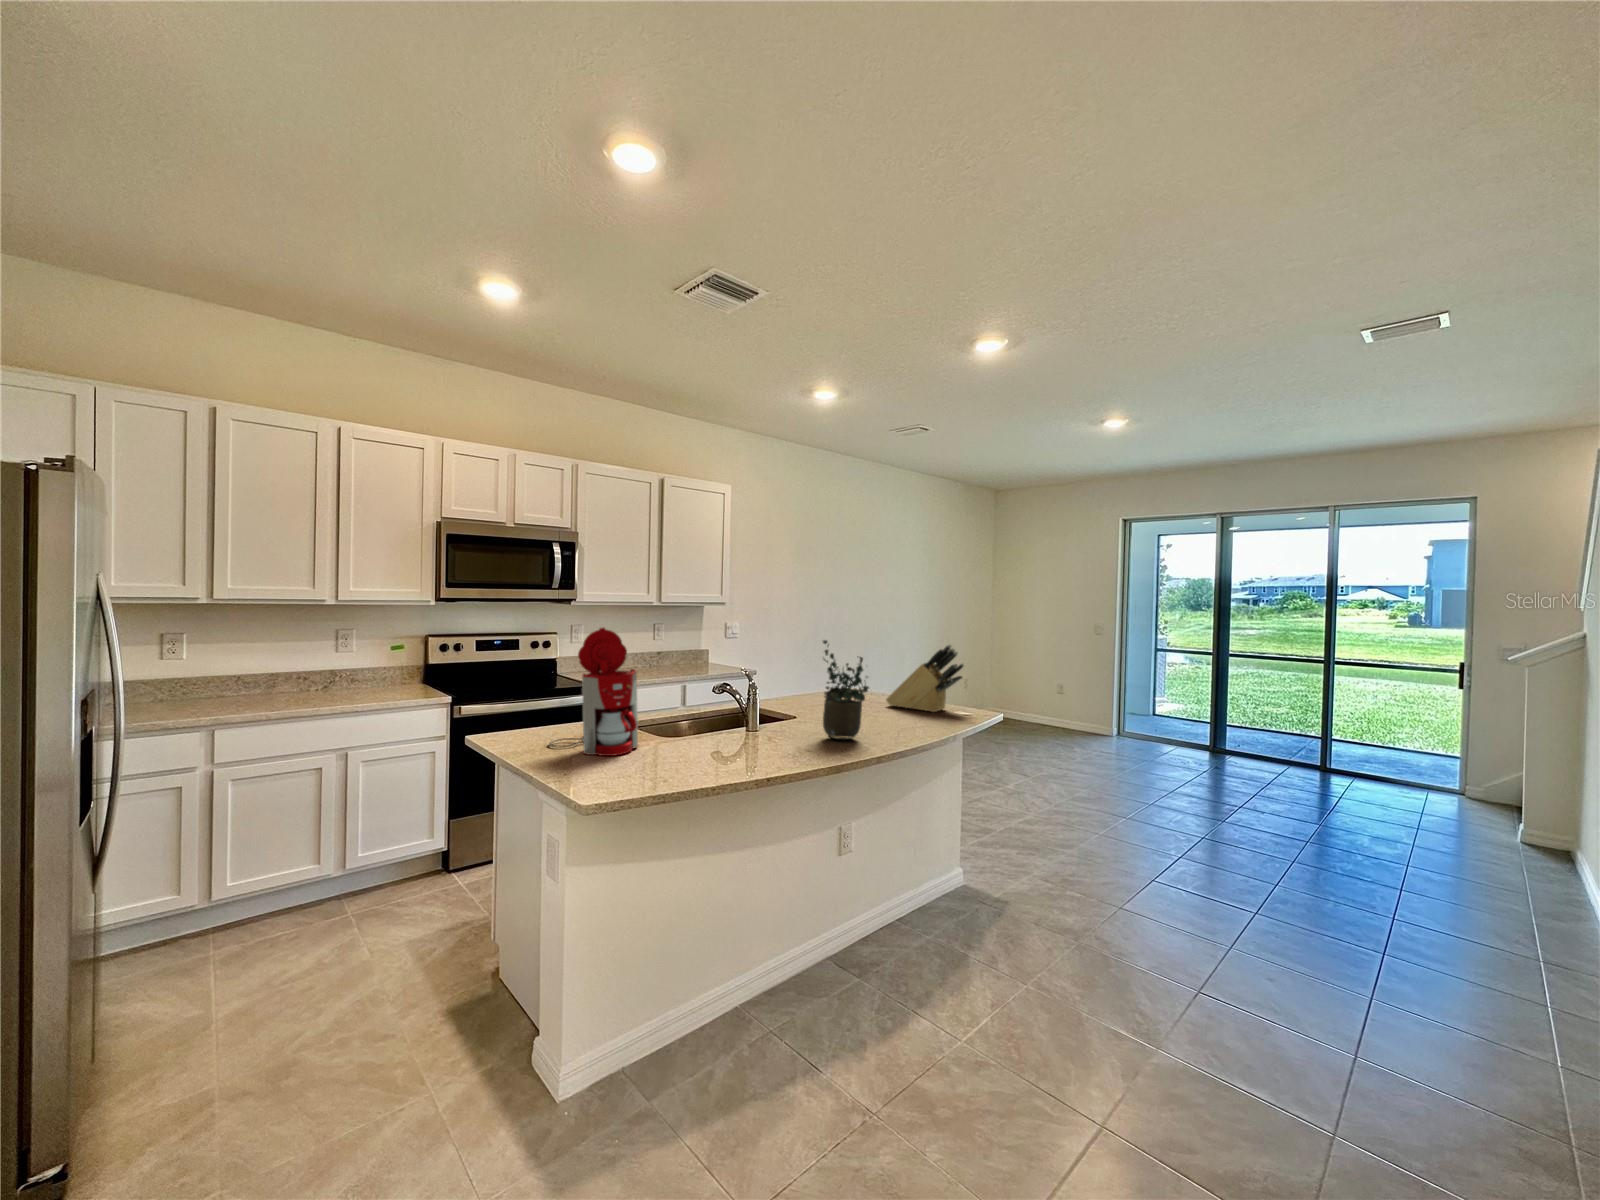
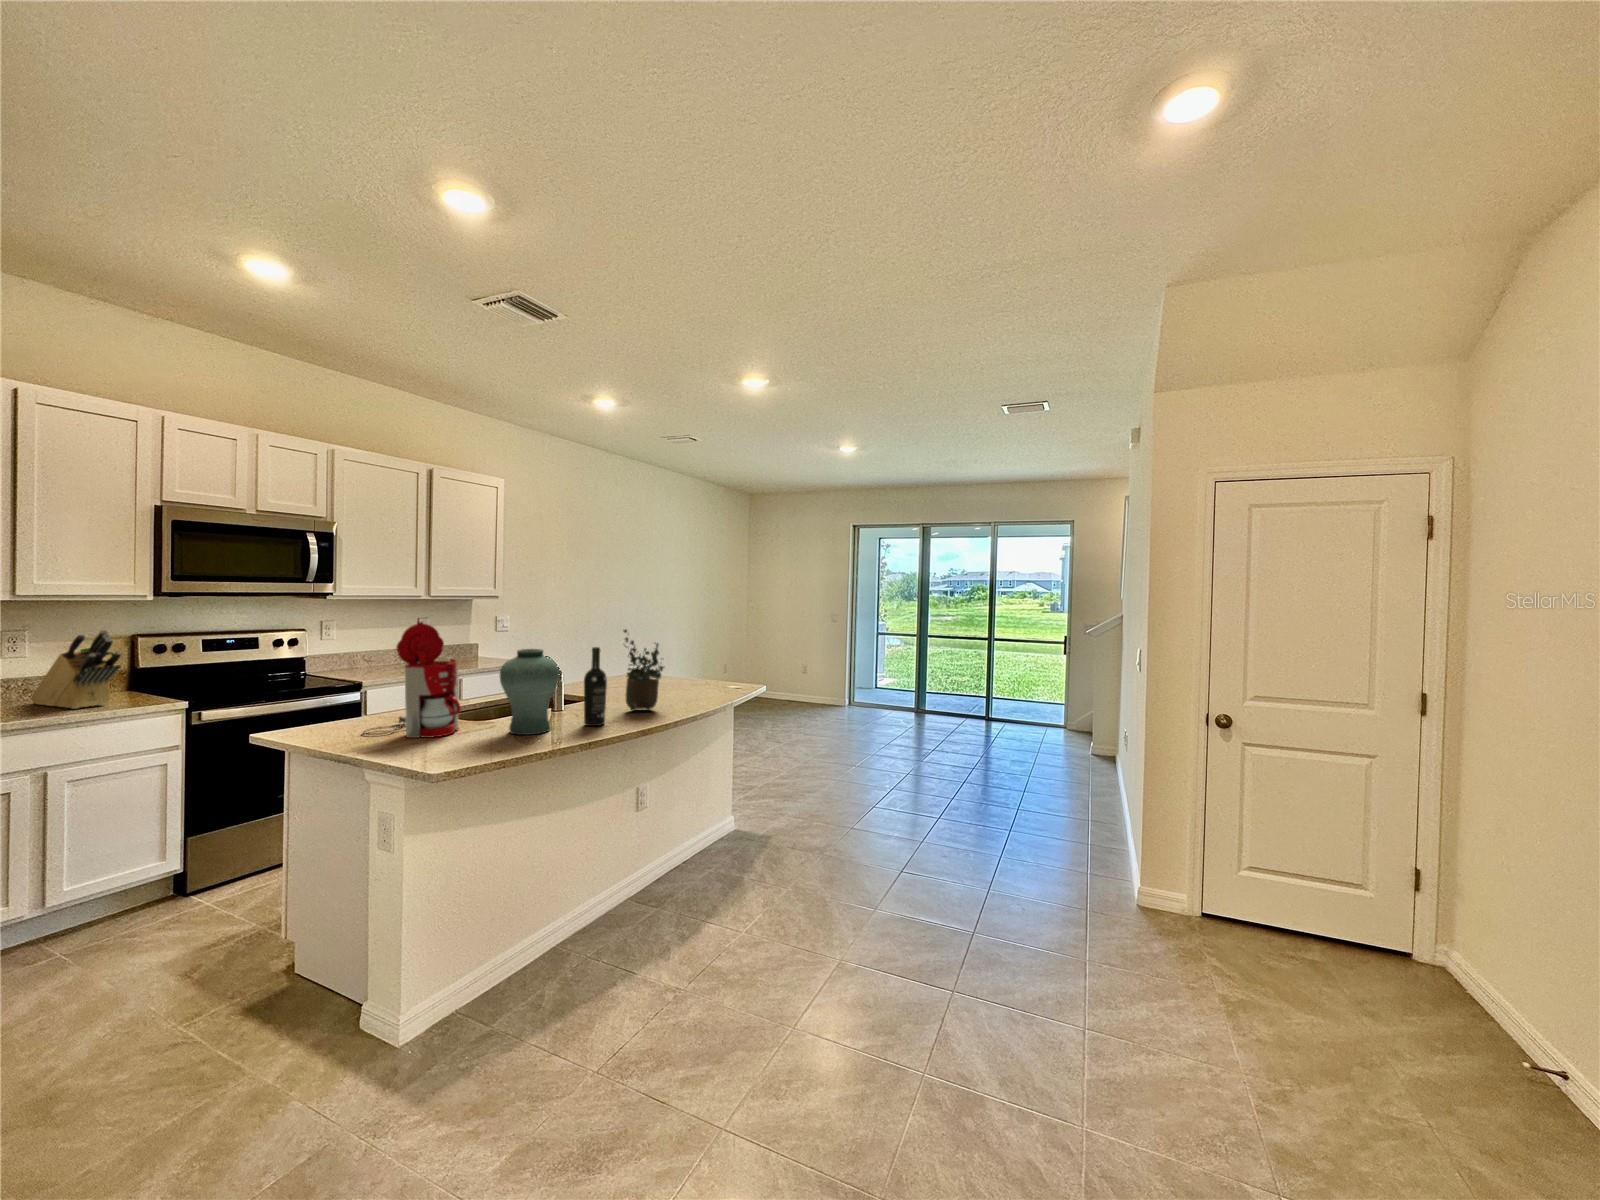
knife block: present [886,645,964,712] -> present [31,630,122,709]
vase: none [674,661,739,763] -> present [500,649,559,735]
wine bottle: none [768,661,795,757] -> present [584,647,607,726]

